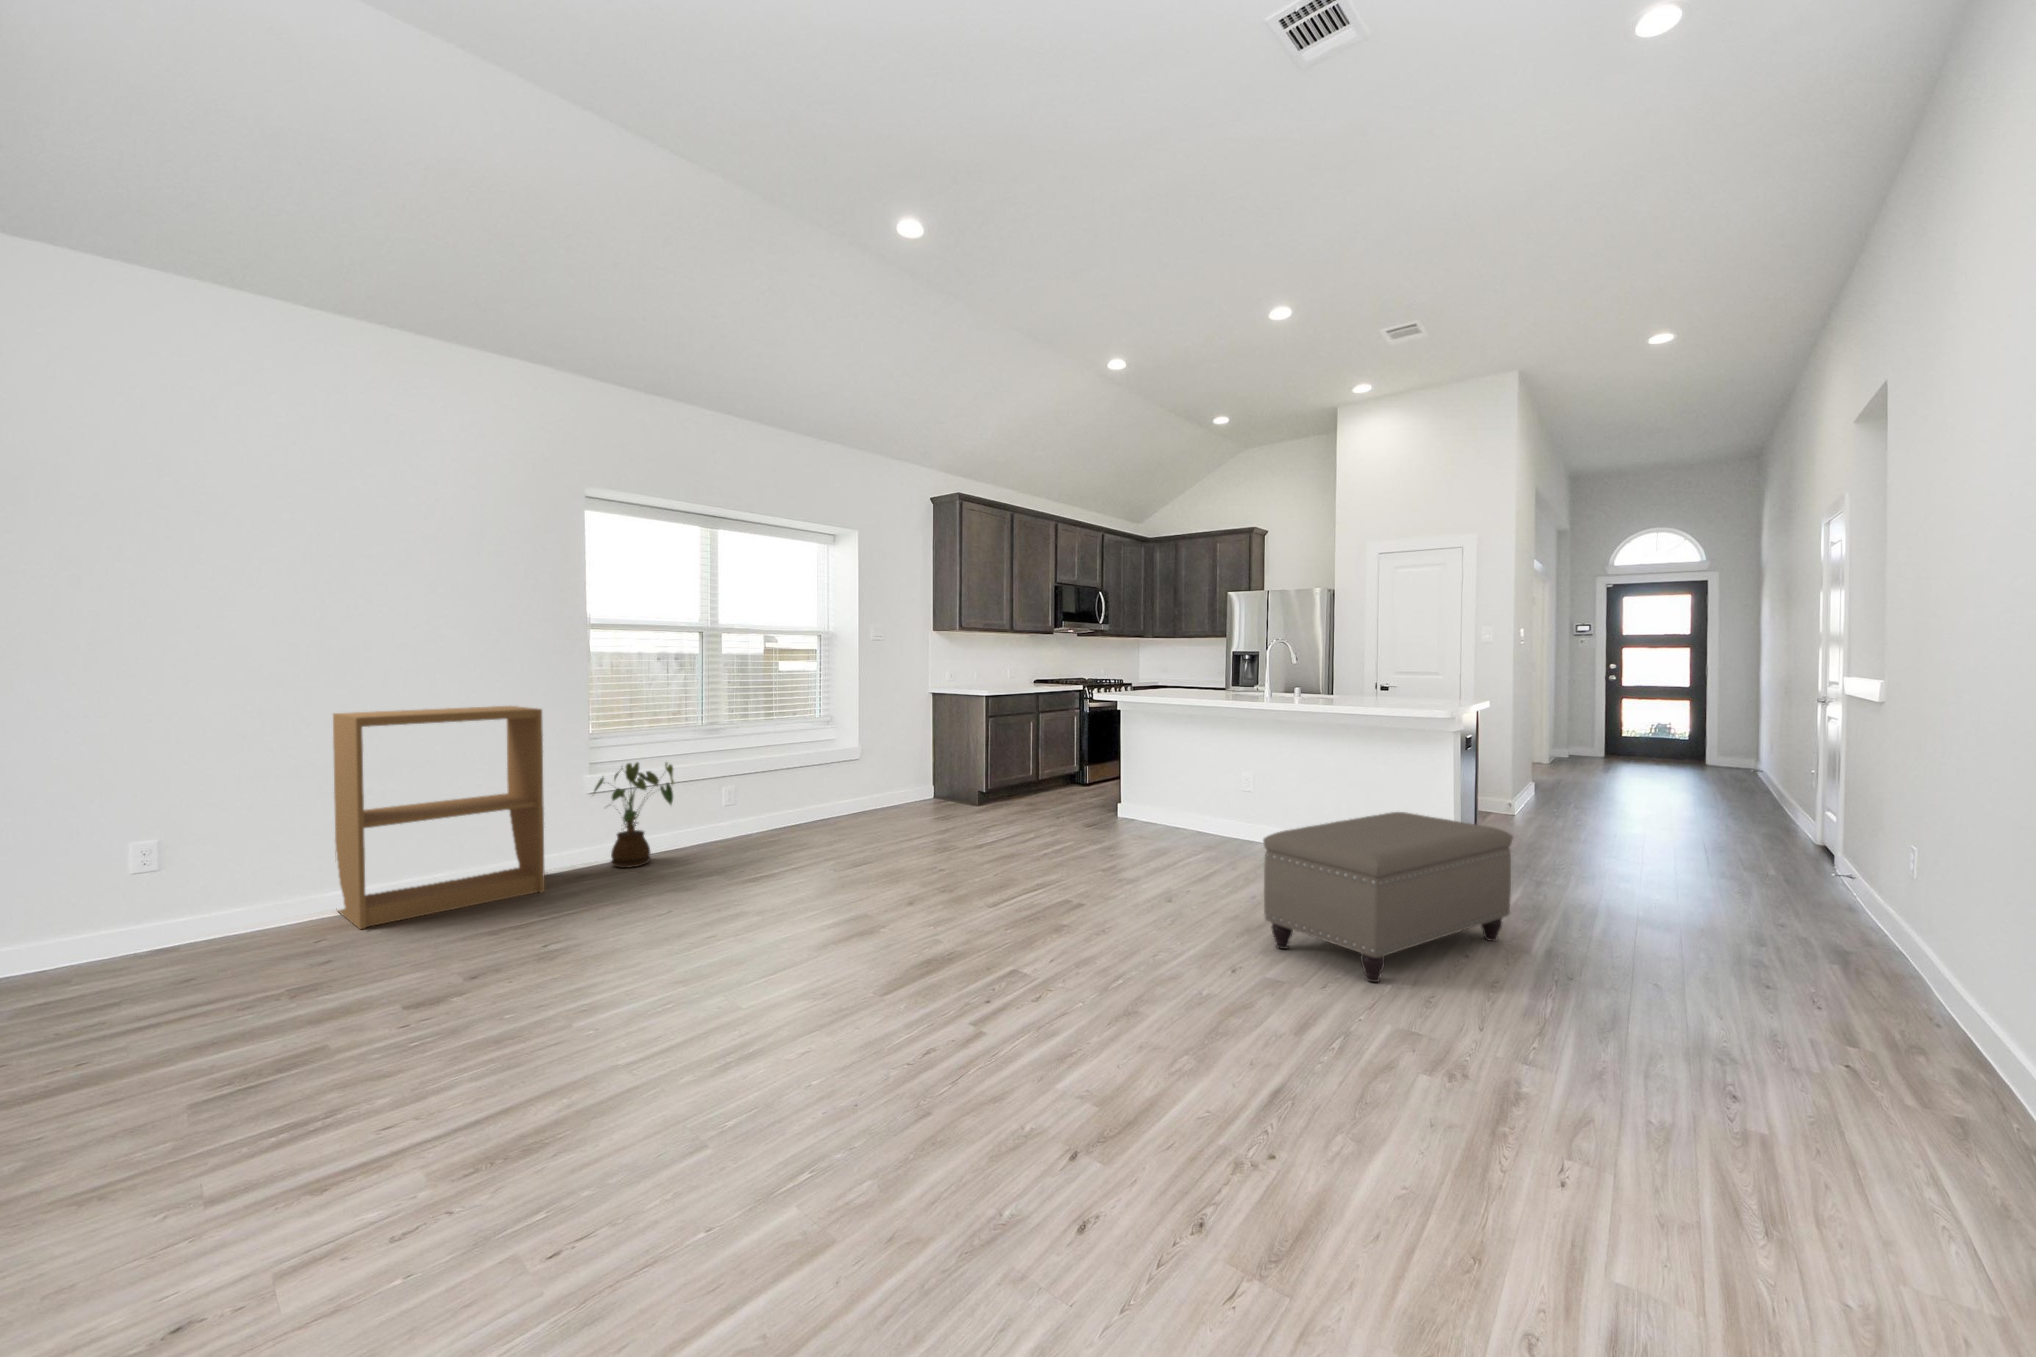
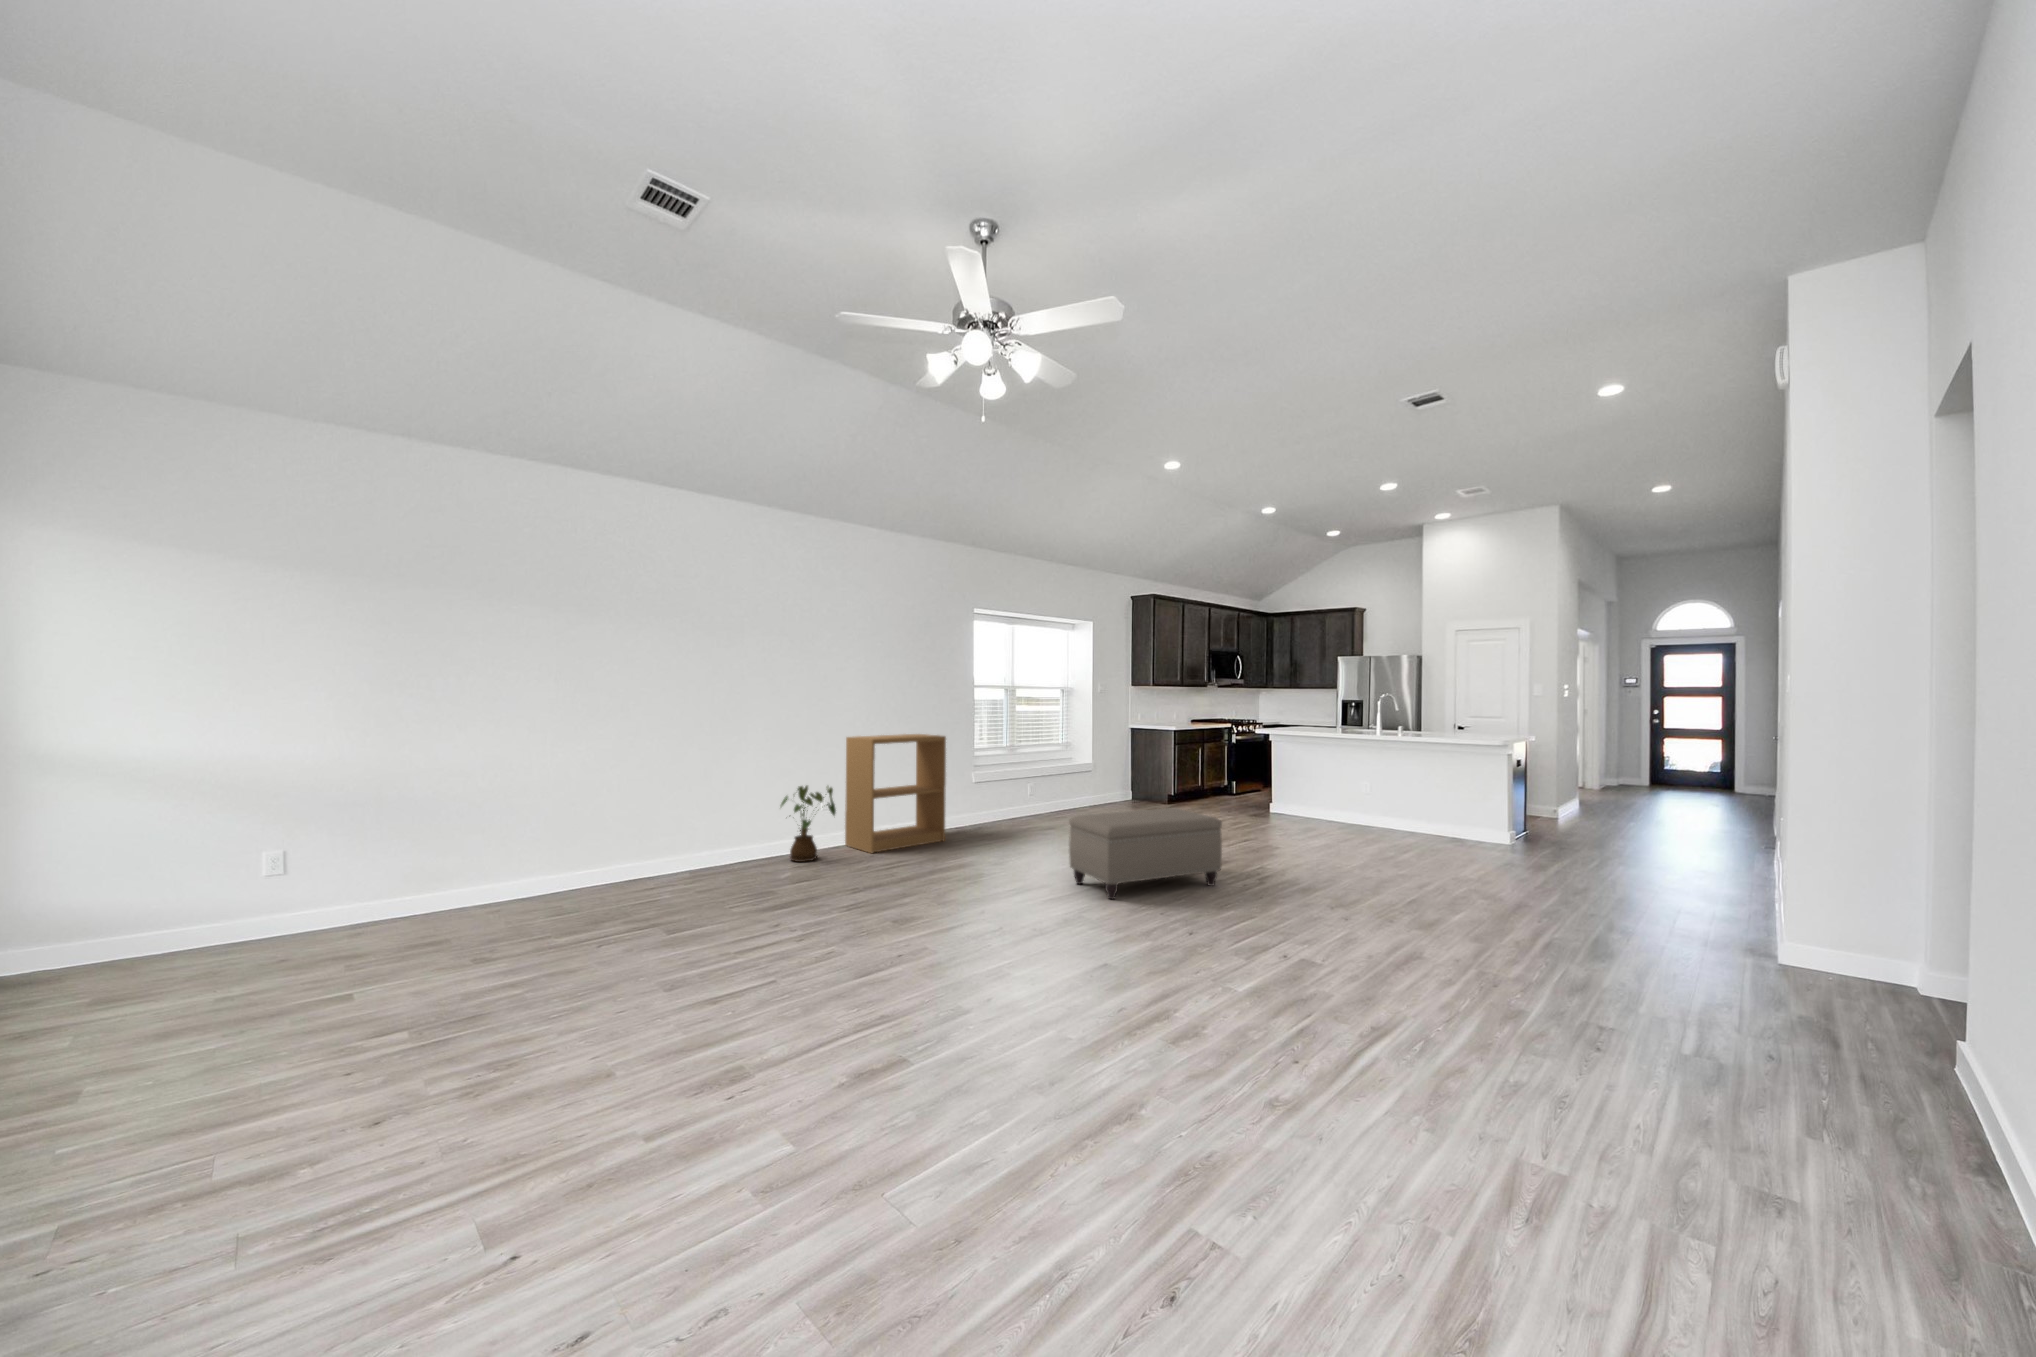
house plant: present [594,762,674,868] -> present [781,786,836,862]
ottoman: present [1263,812,1513,982] -> present [1069,808,1222,899]

